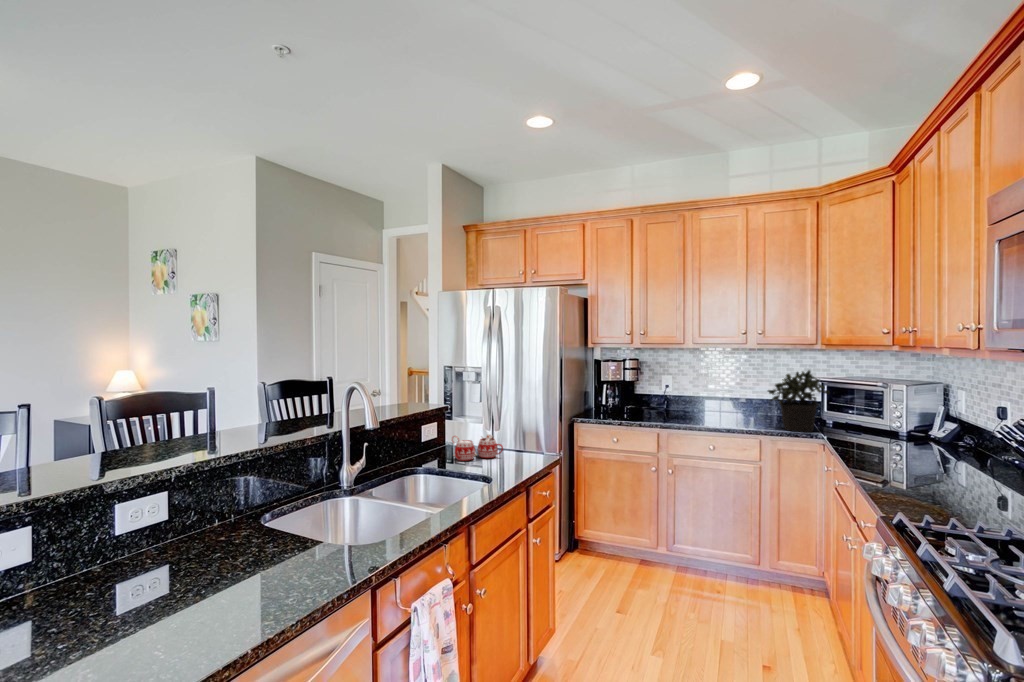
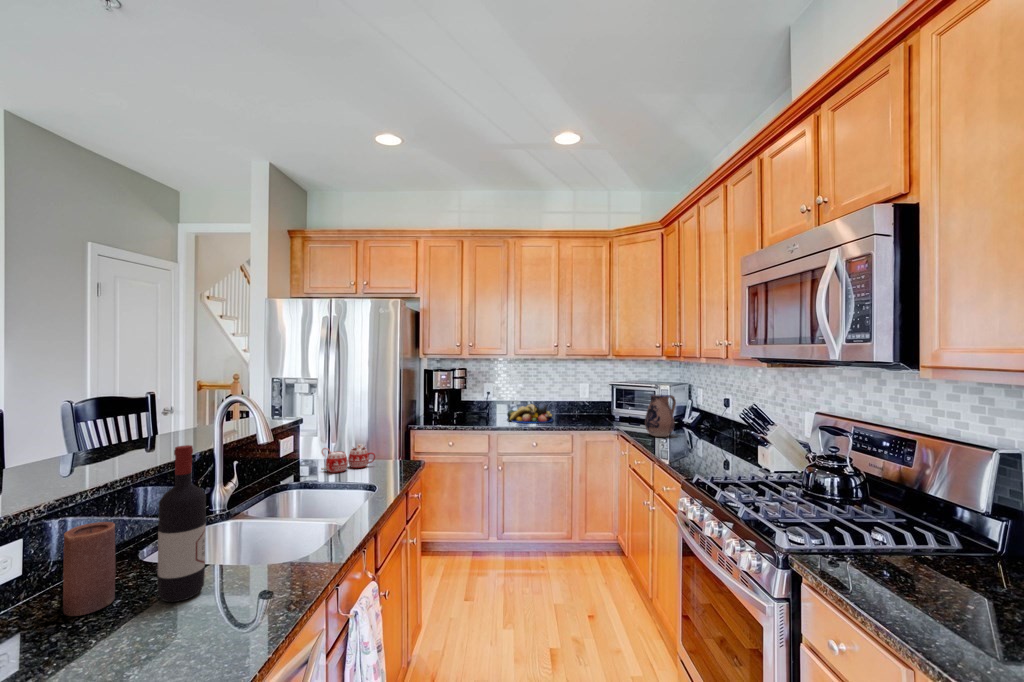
potted plant: present [768,370,830,432] -> none [576,376,620,426]
ceramic pitcher: none [858,396,911,455] -> present [645,395,676,437]
fruit bowl: none [682,401,741,424] -> present [507,404,553,423]
wine bottle: none [237,428,276,563] -> present [158,445,206,602]
candle: none [177,486,217,560] -> present [63,522,115,616]

